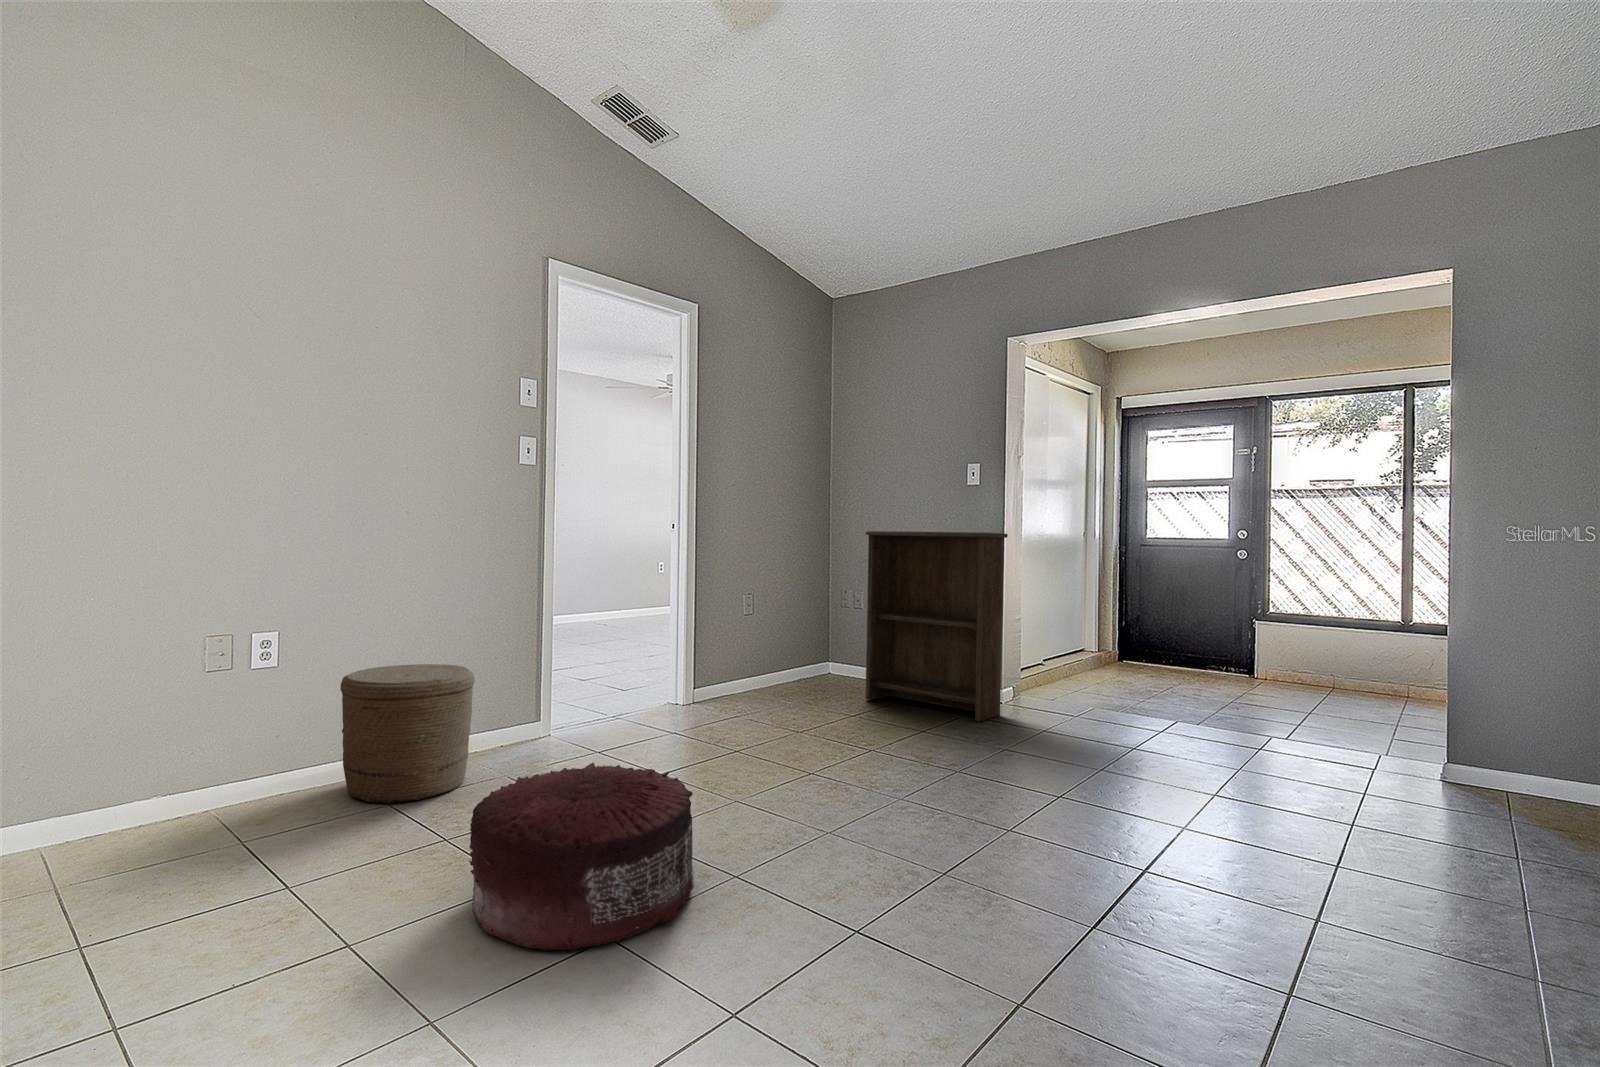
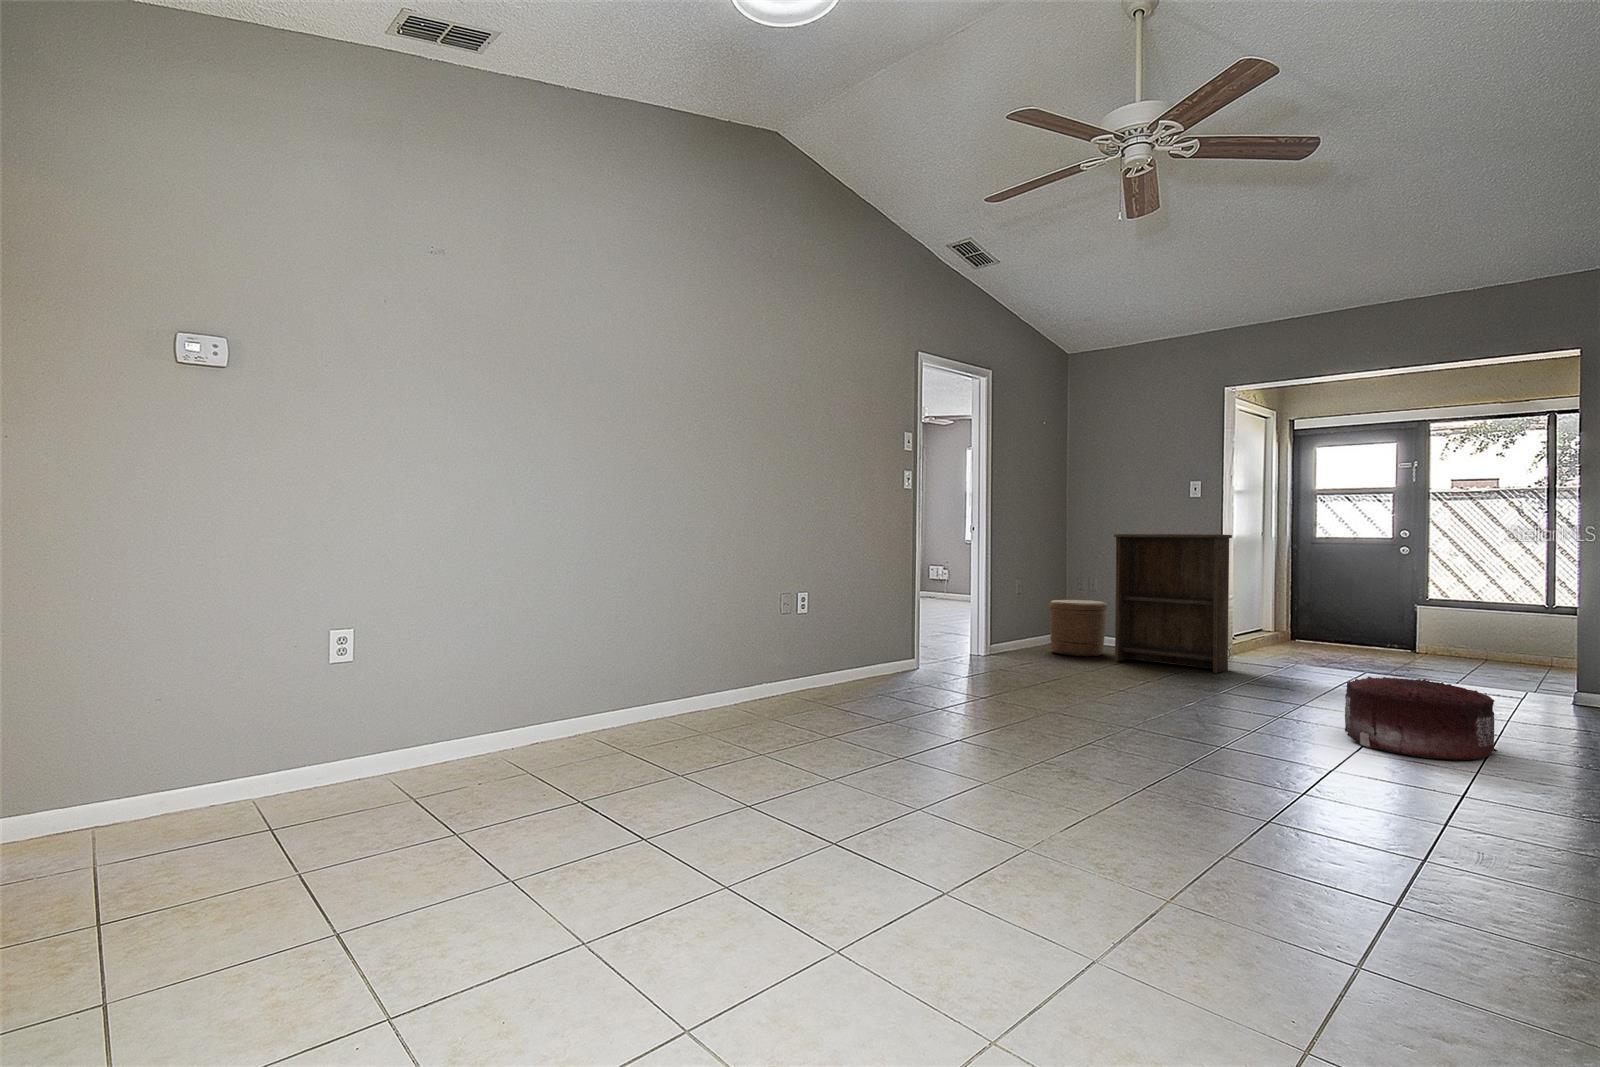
woven basket: present [340,664,474,804] -> present [1049,600,1107,657]
pouf: present [469,763,694,950] -> present [1345,677,1498,760]

